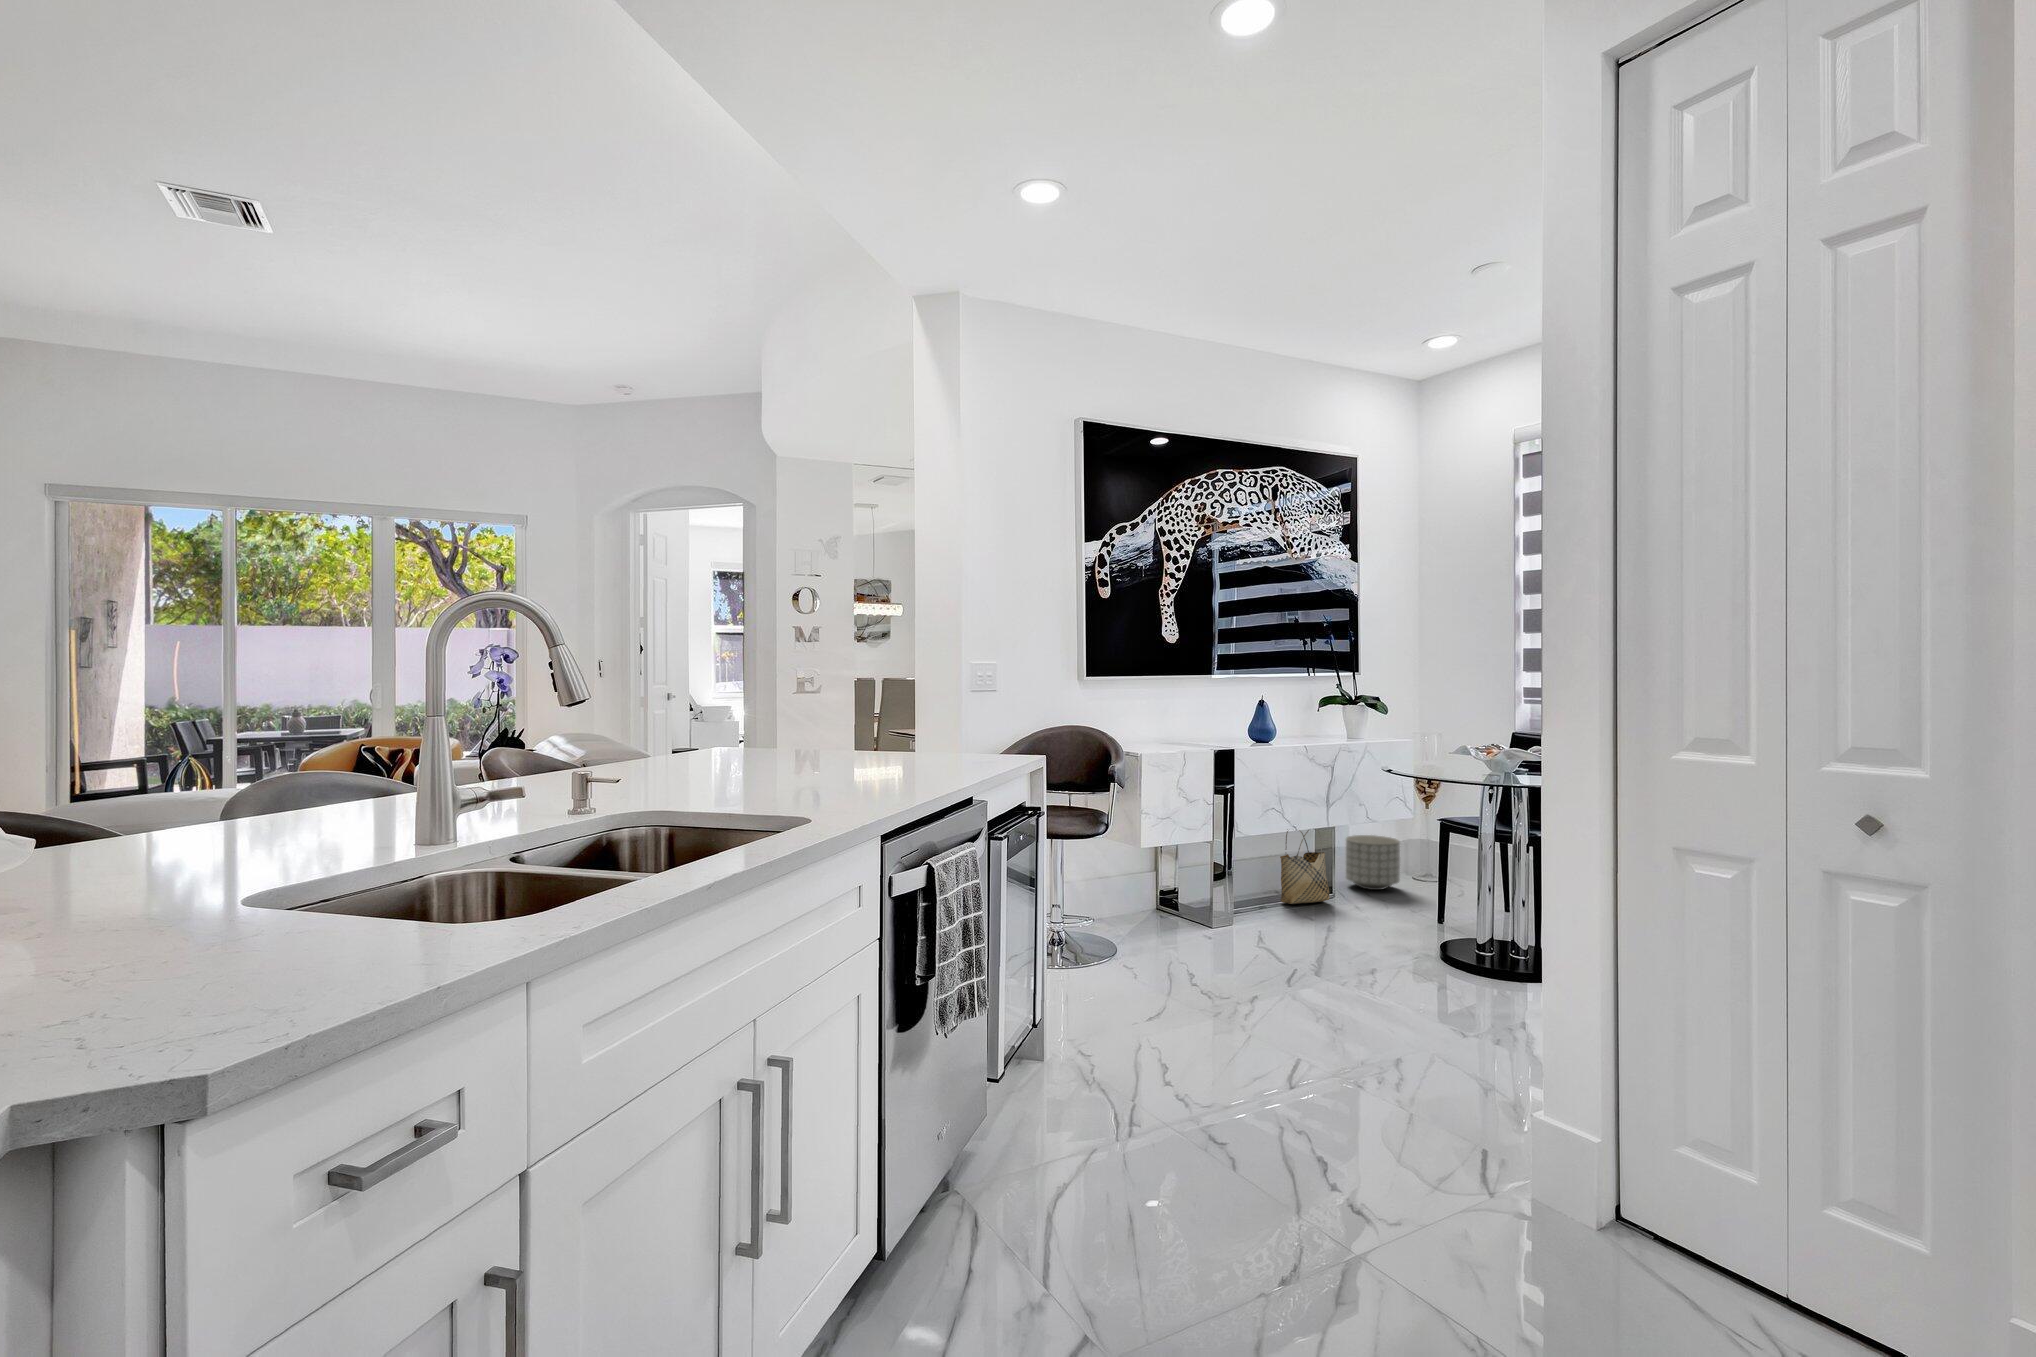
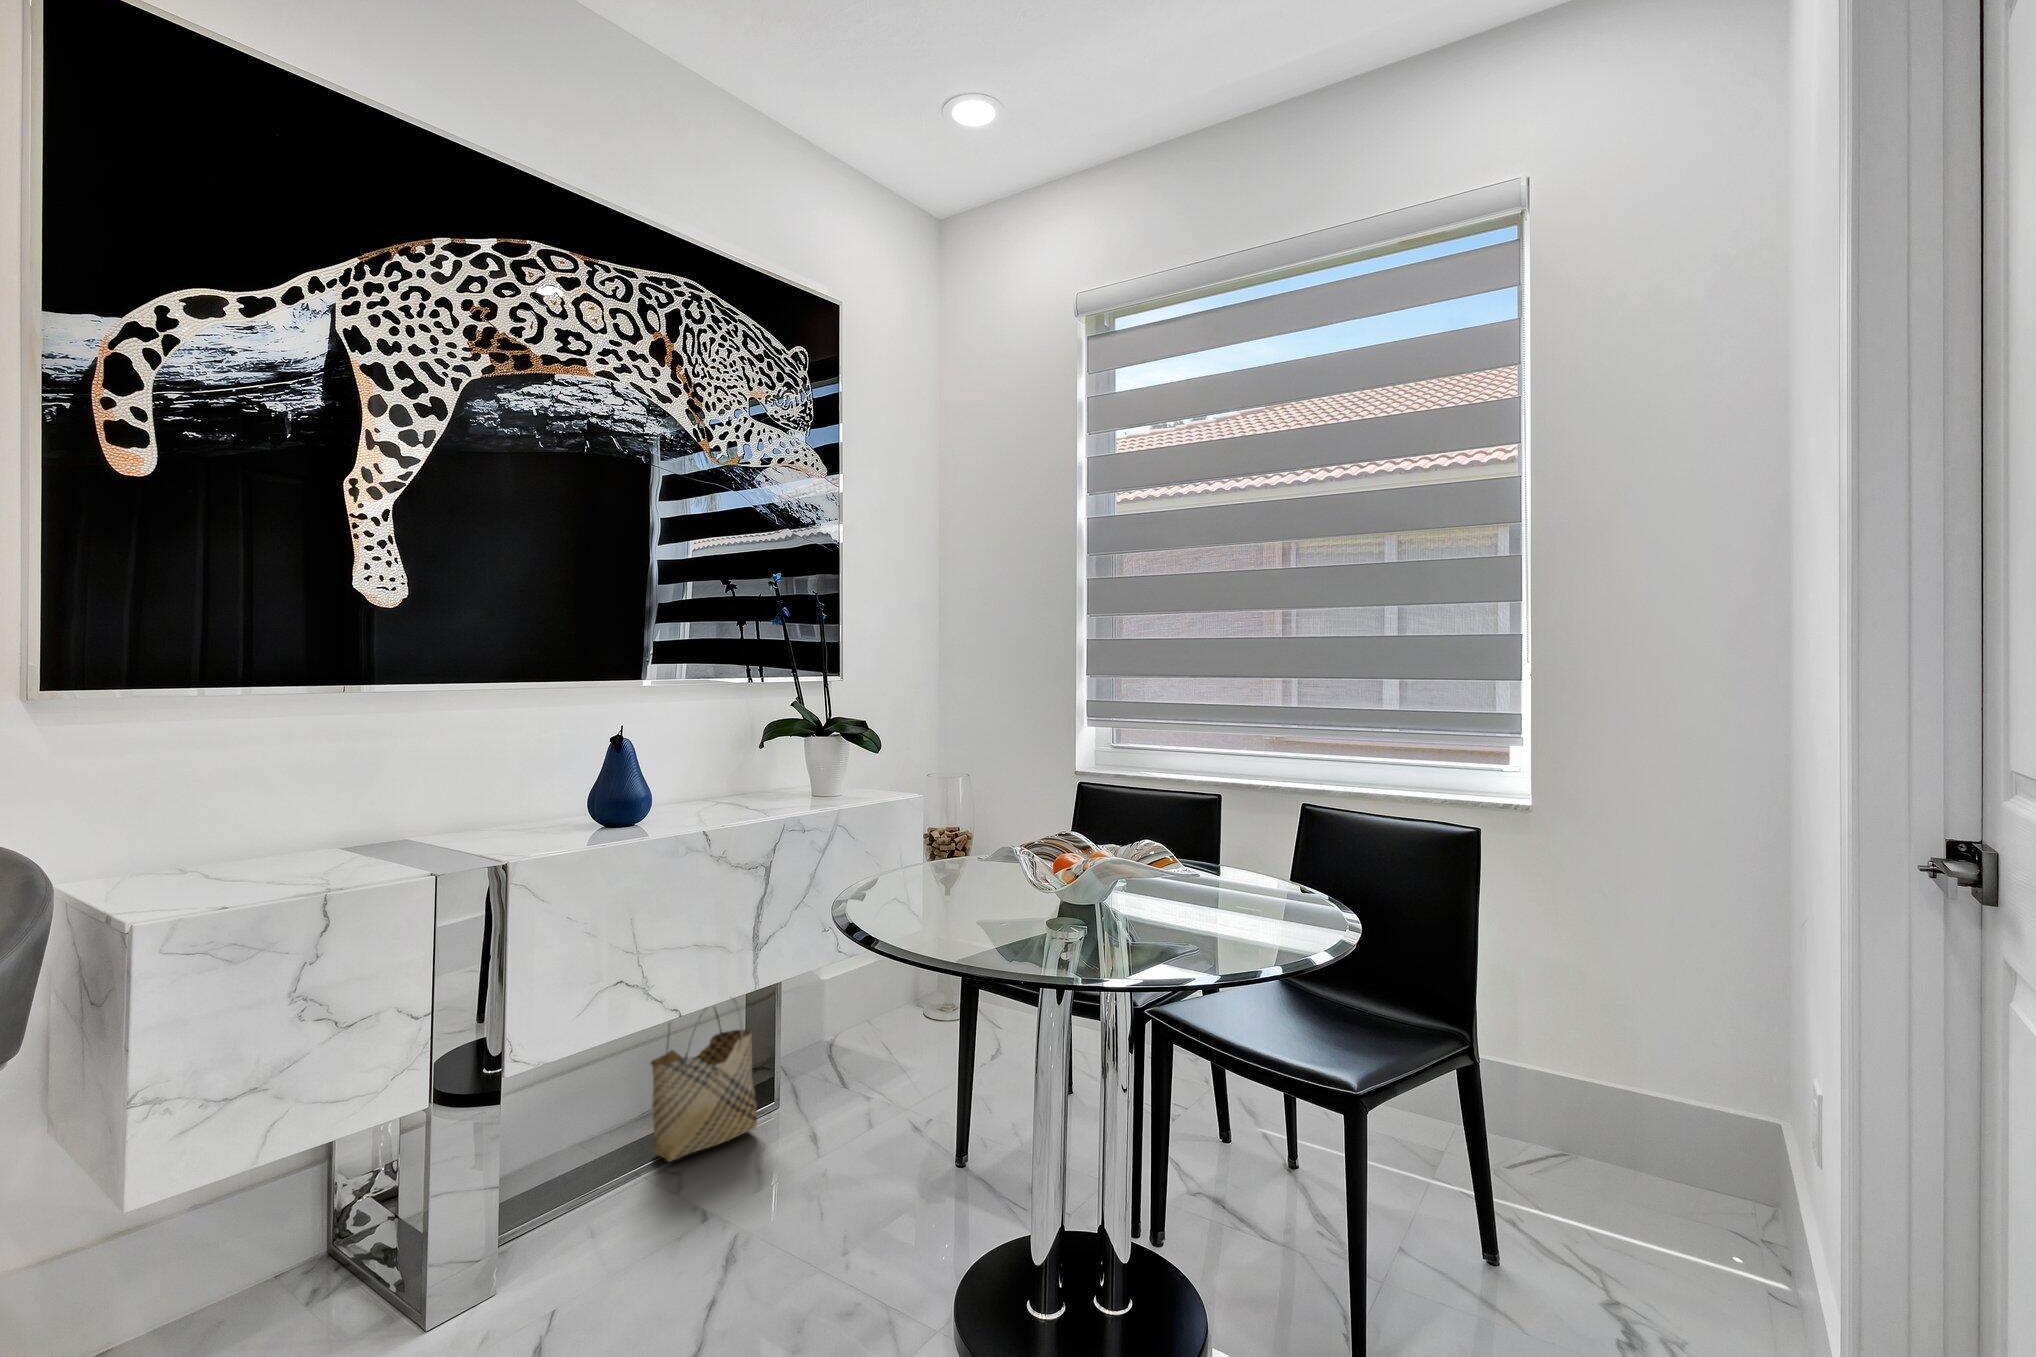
planter: present [1346,835,1400,890] -> none [806,960,898,1068]

